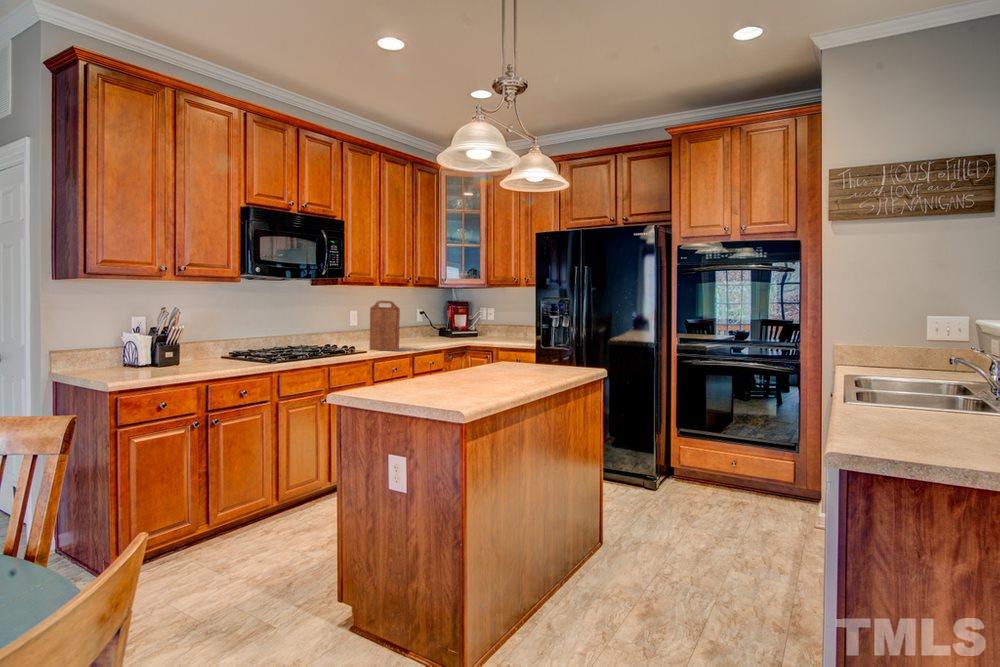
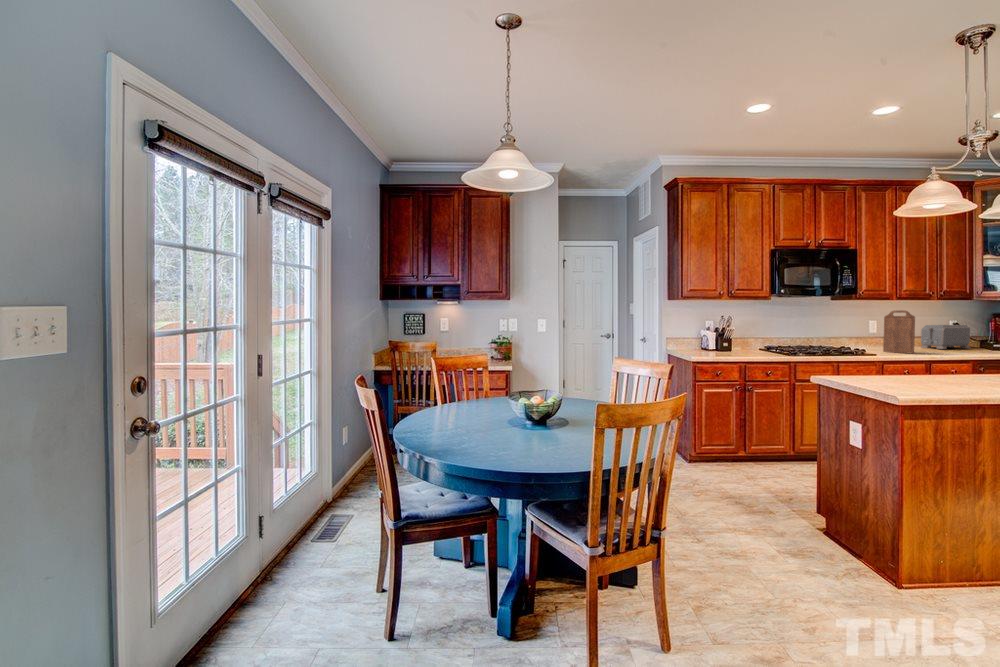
toaster: none [397,315,437,342] -> present [921,325,970,349]

